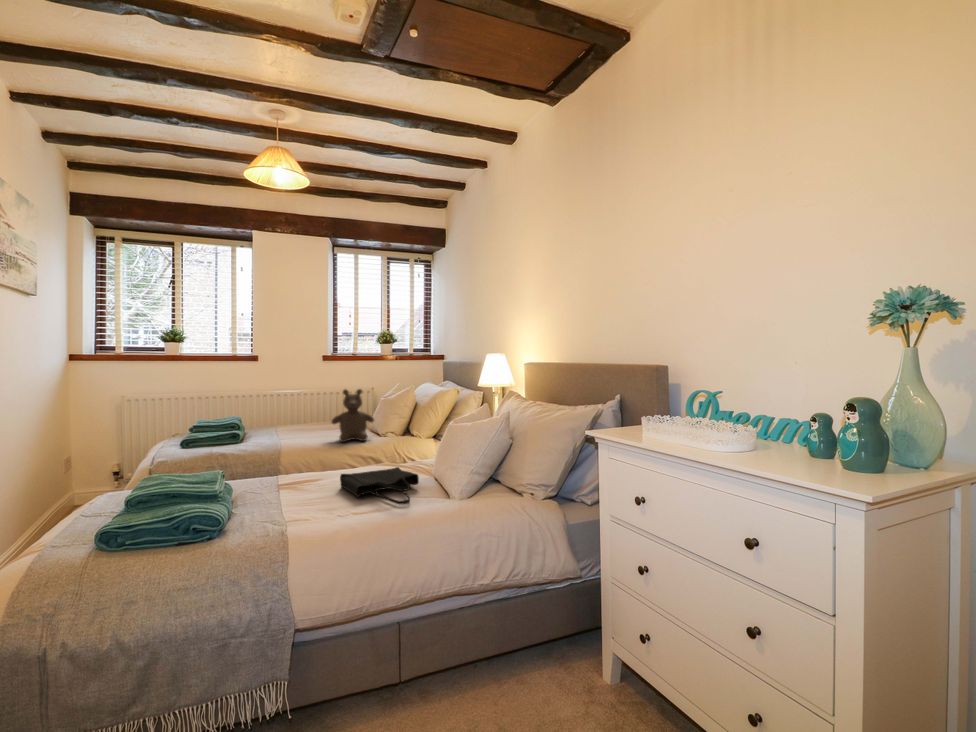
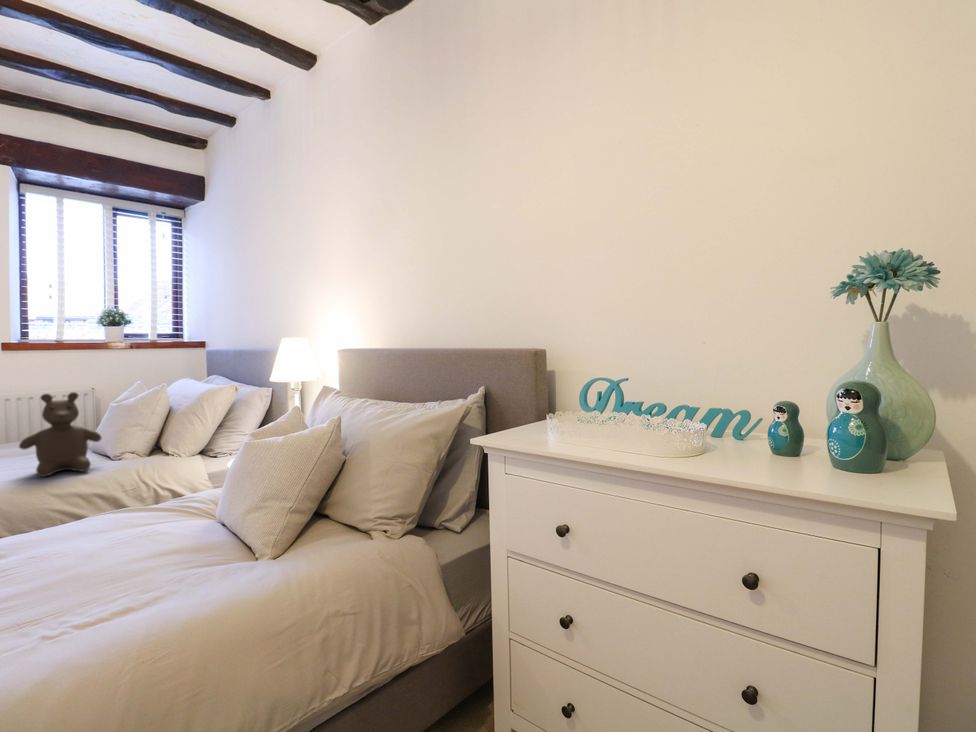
tote bag: present [340,467,419,504] -> none [46,514,202,583]

